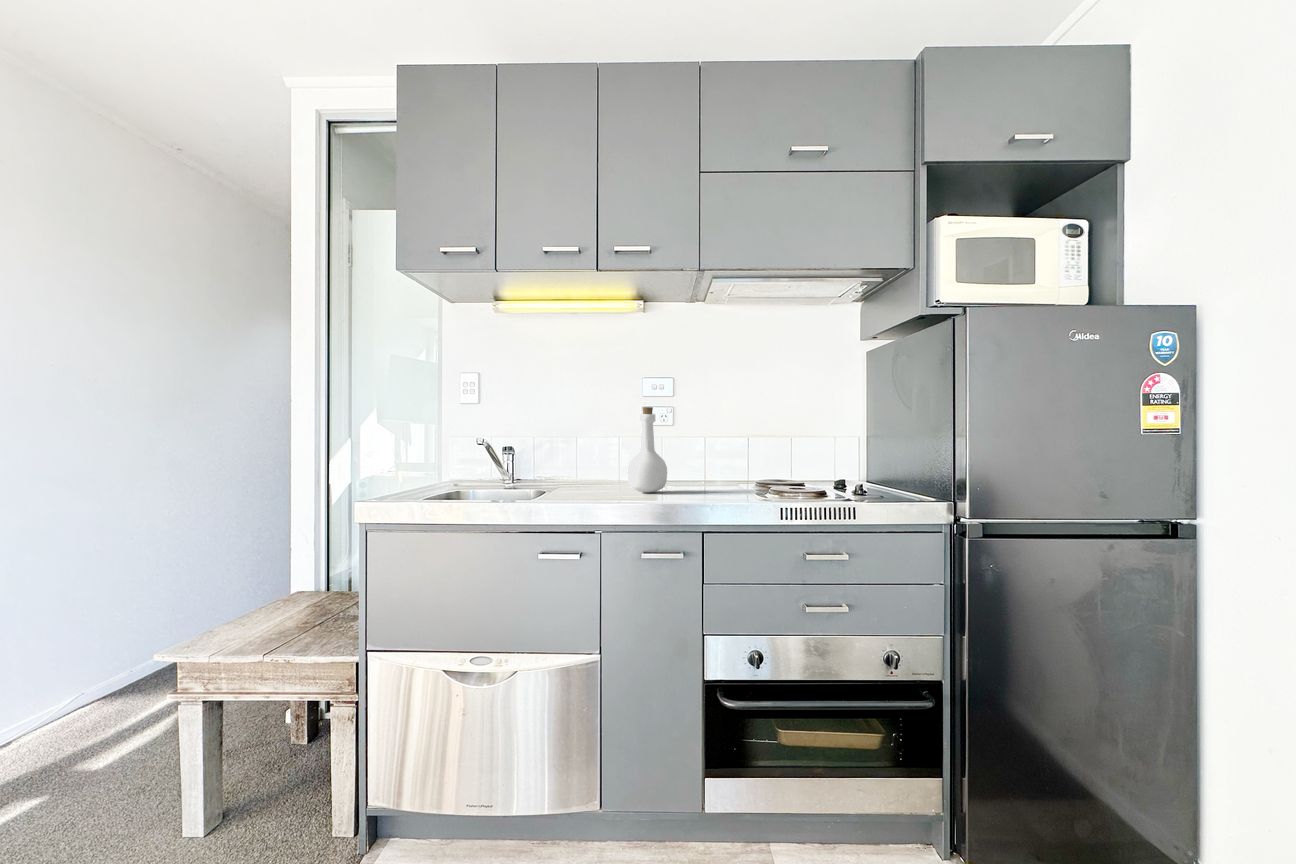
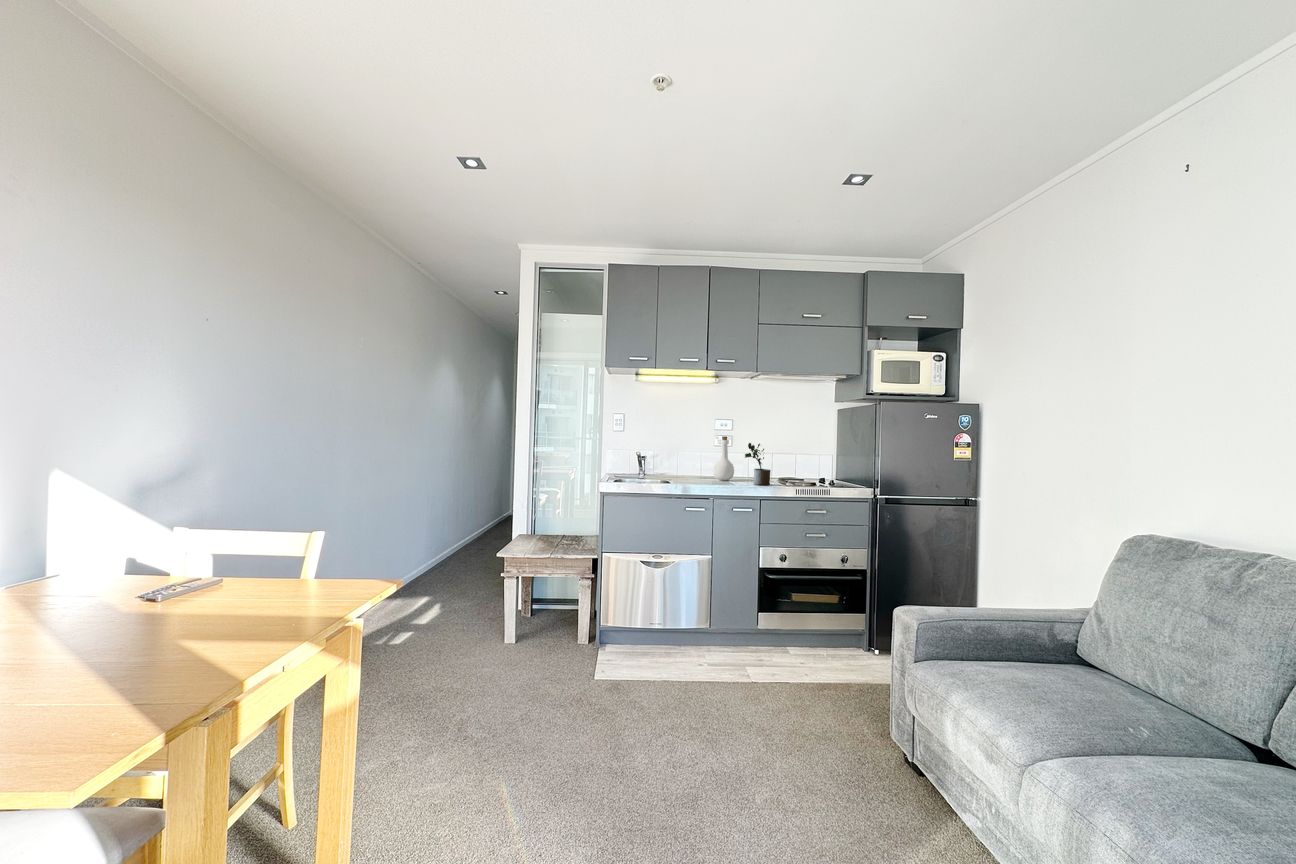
potted plant: none [676,414,731,501] -> present [745,443,771,485]

